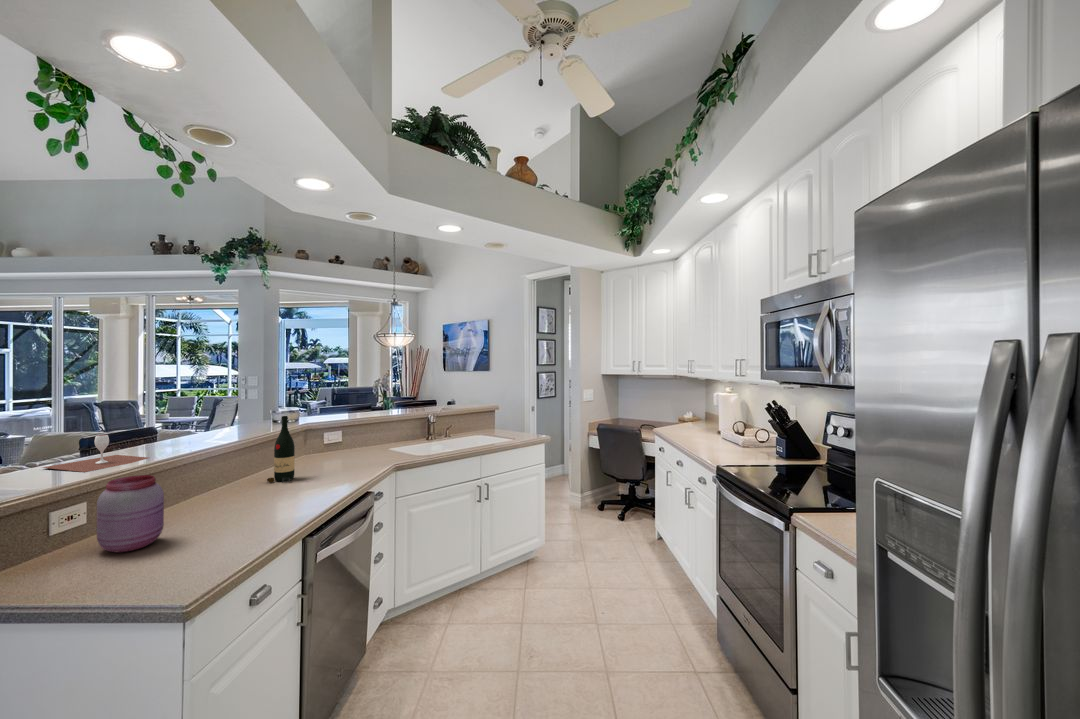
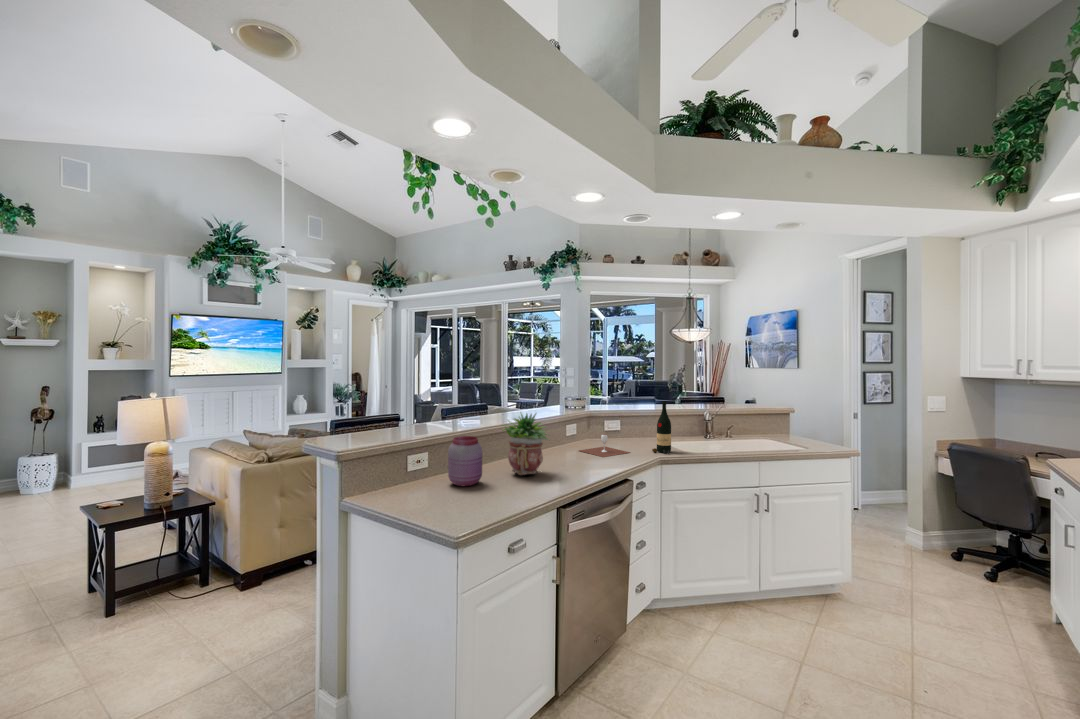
wine bottle: present [267,416,295,483] -> present [652,401,671,454]
potted plant: none [191,431,270,516] -> present [502,413,549,475]
wine glass: present [43,435,148,472] -> present [579,434,630,457]

